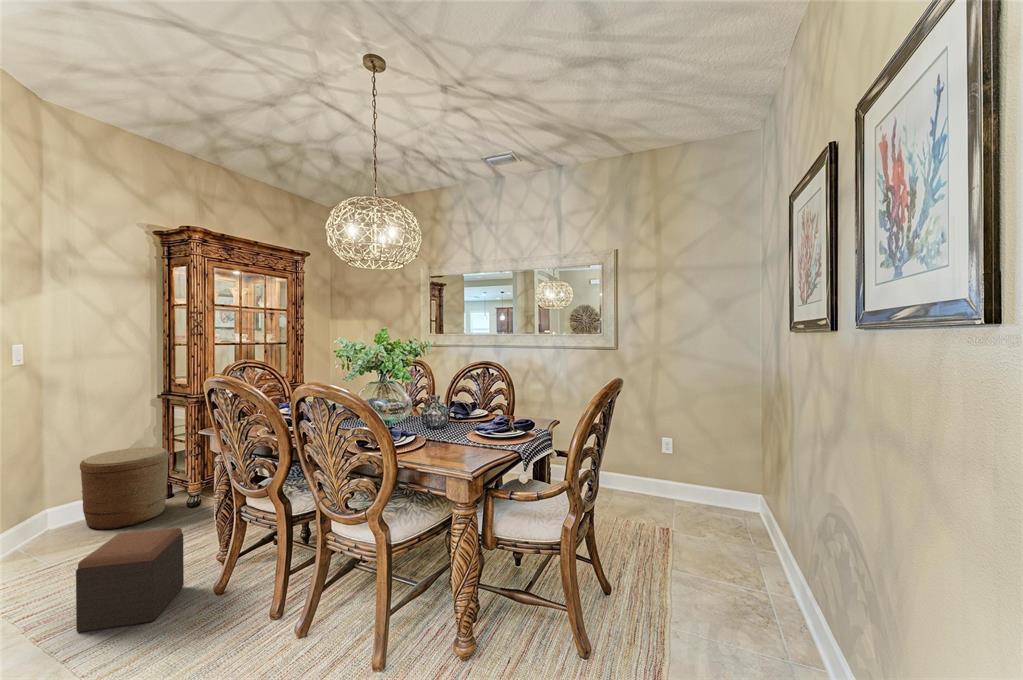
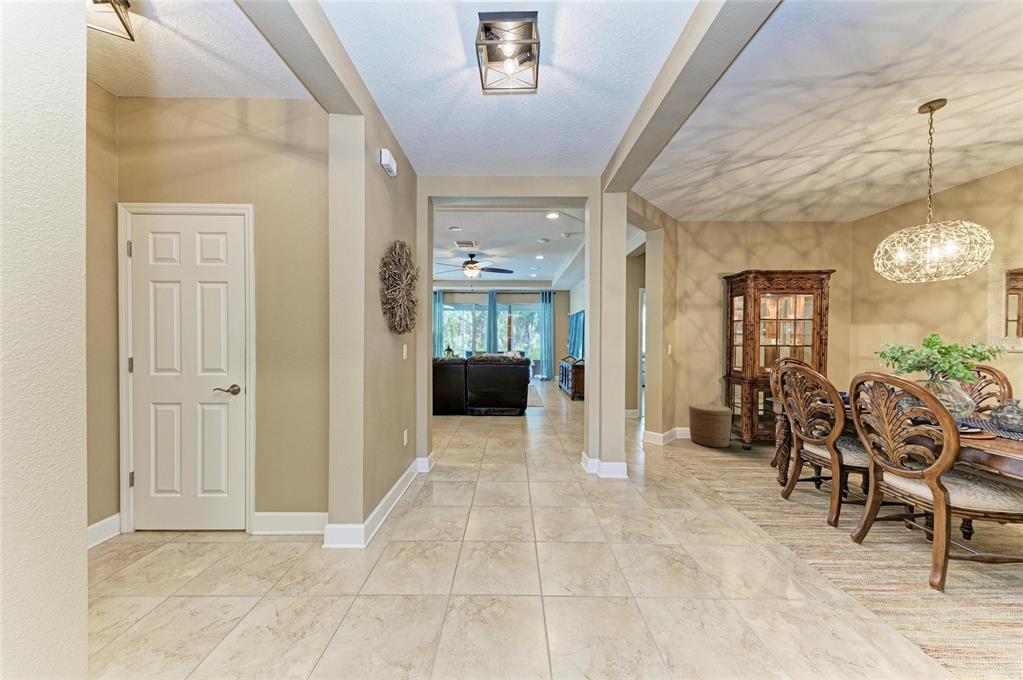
footstool: present [76,528,184,632] -> none [710,444,758,495]

